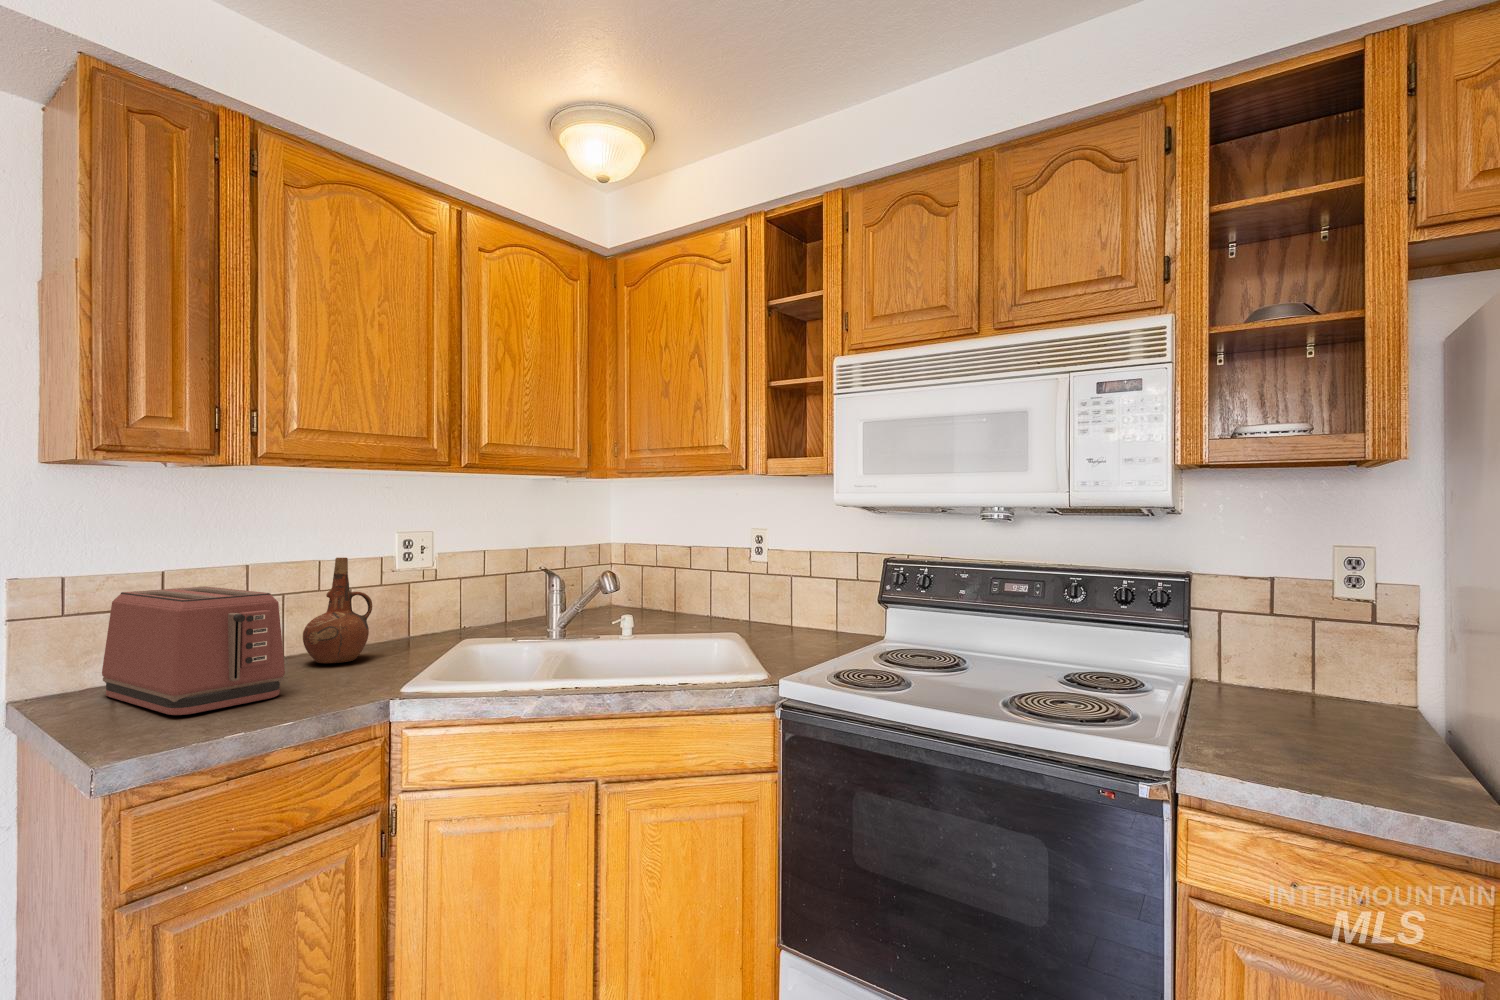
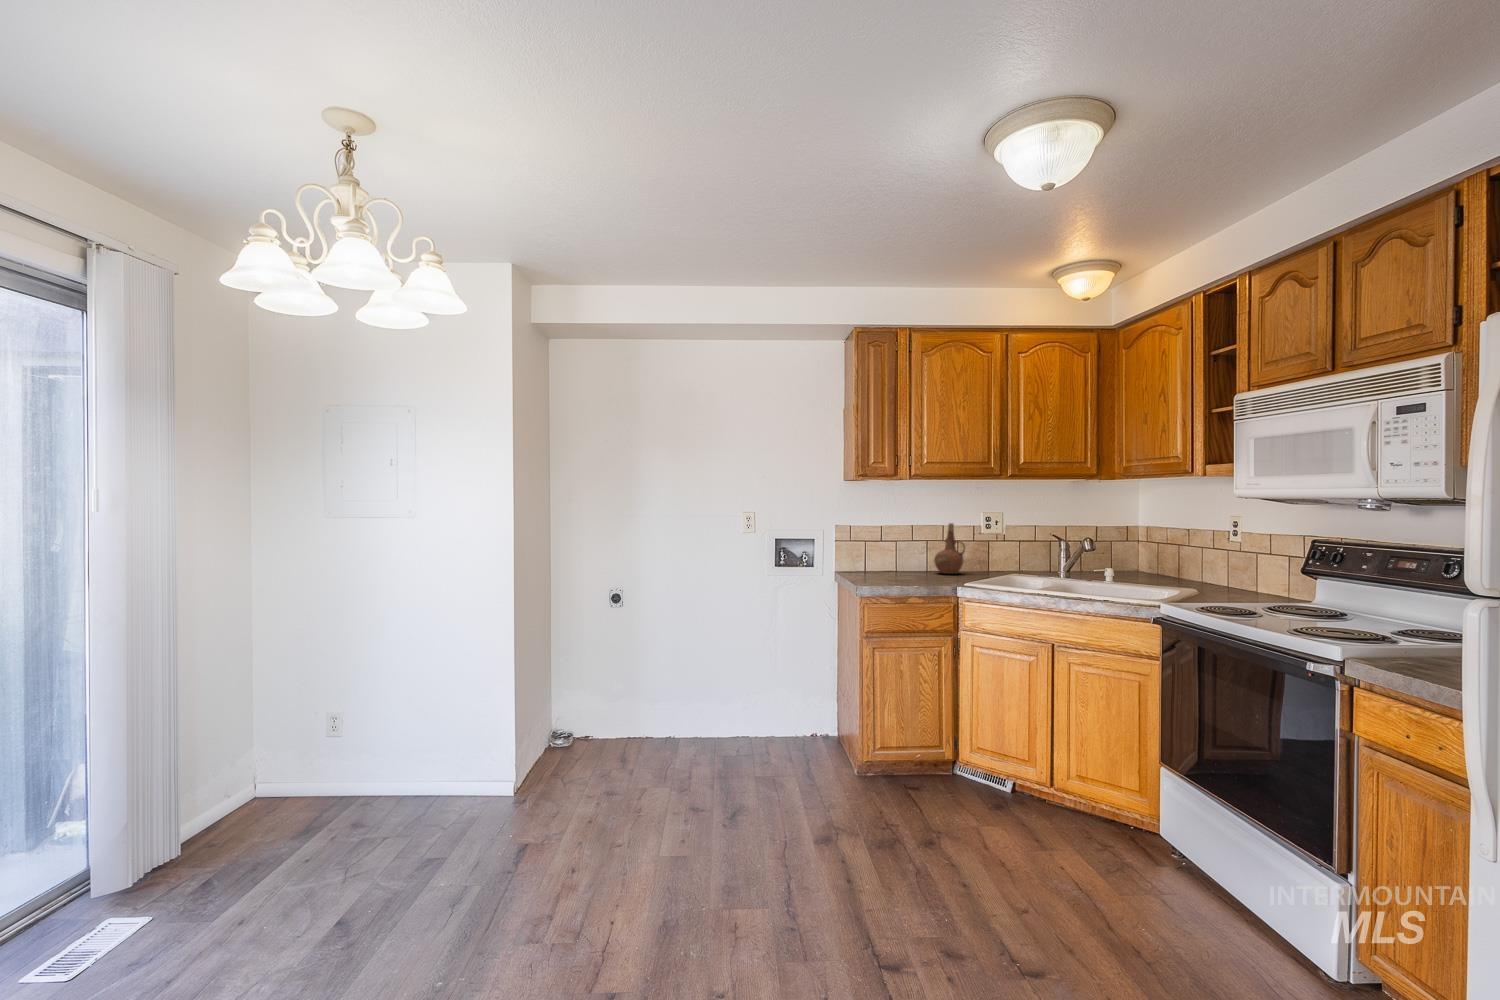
toaster: present [102,587,285,715] -> none [862,533,919,580]

